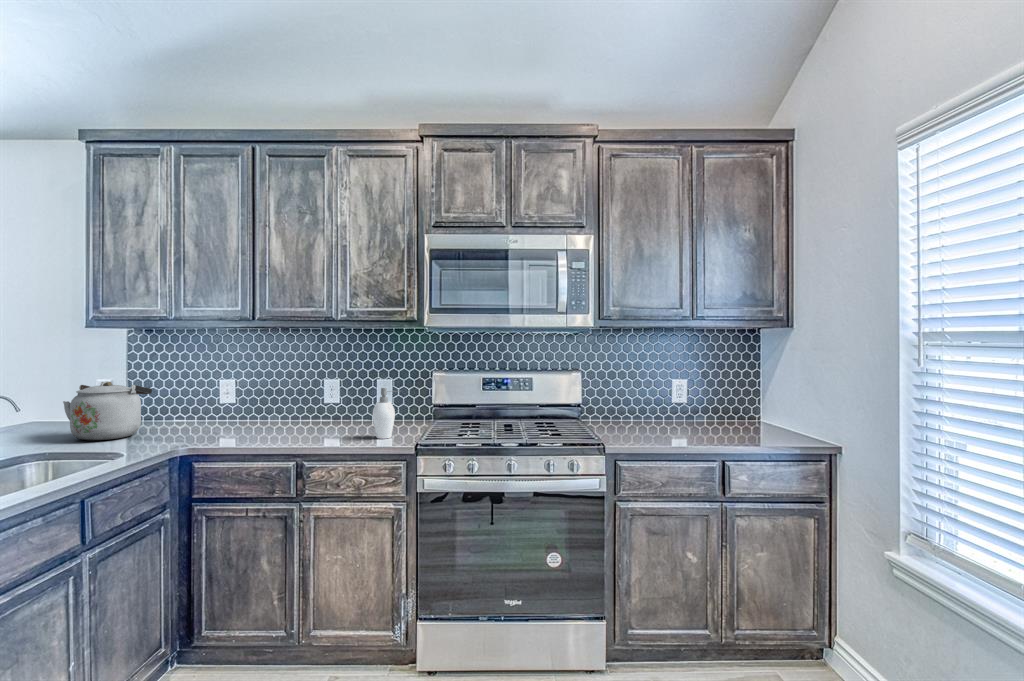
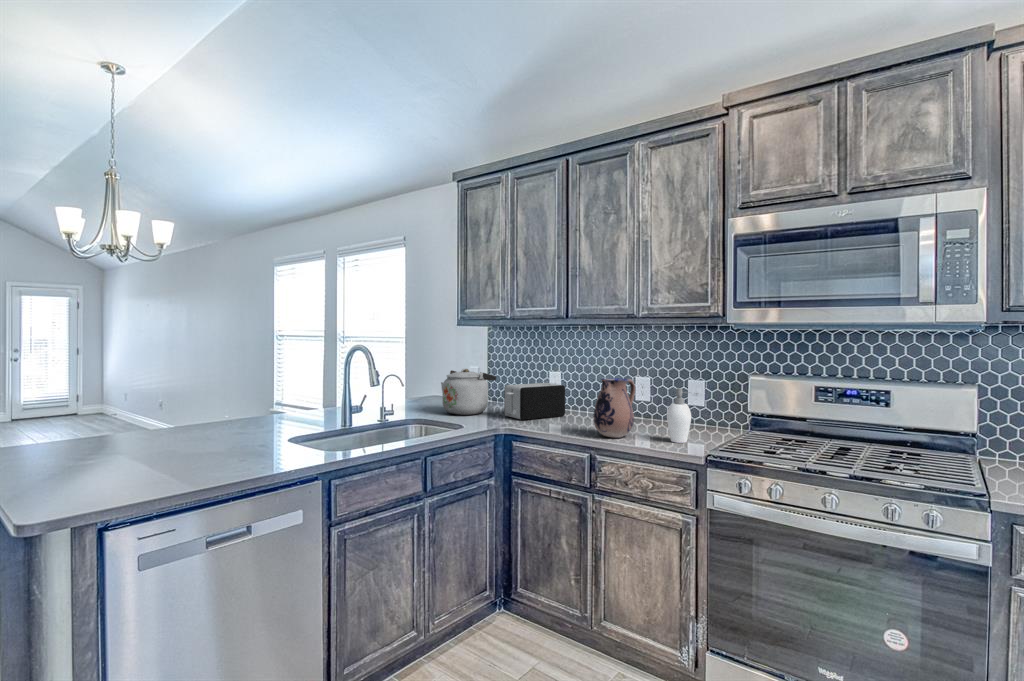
ceramic pitcher: none [297,382,339,442] -> present [593,378,635,438]
toaster: none [169,393,247,437] -> present [504,383,565,420]

